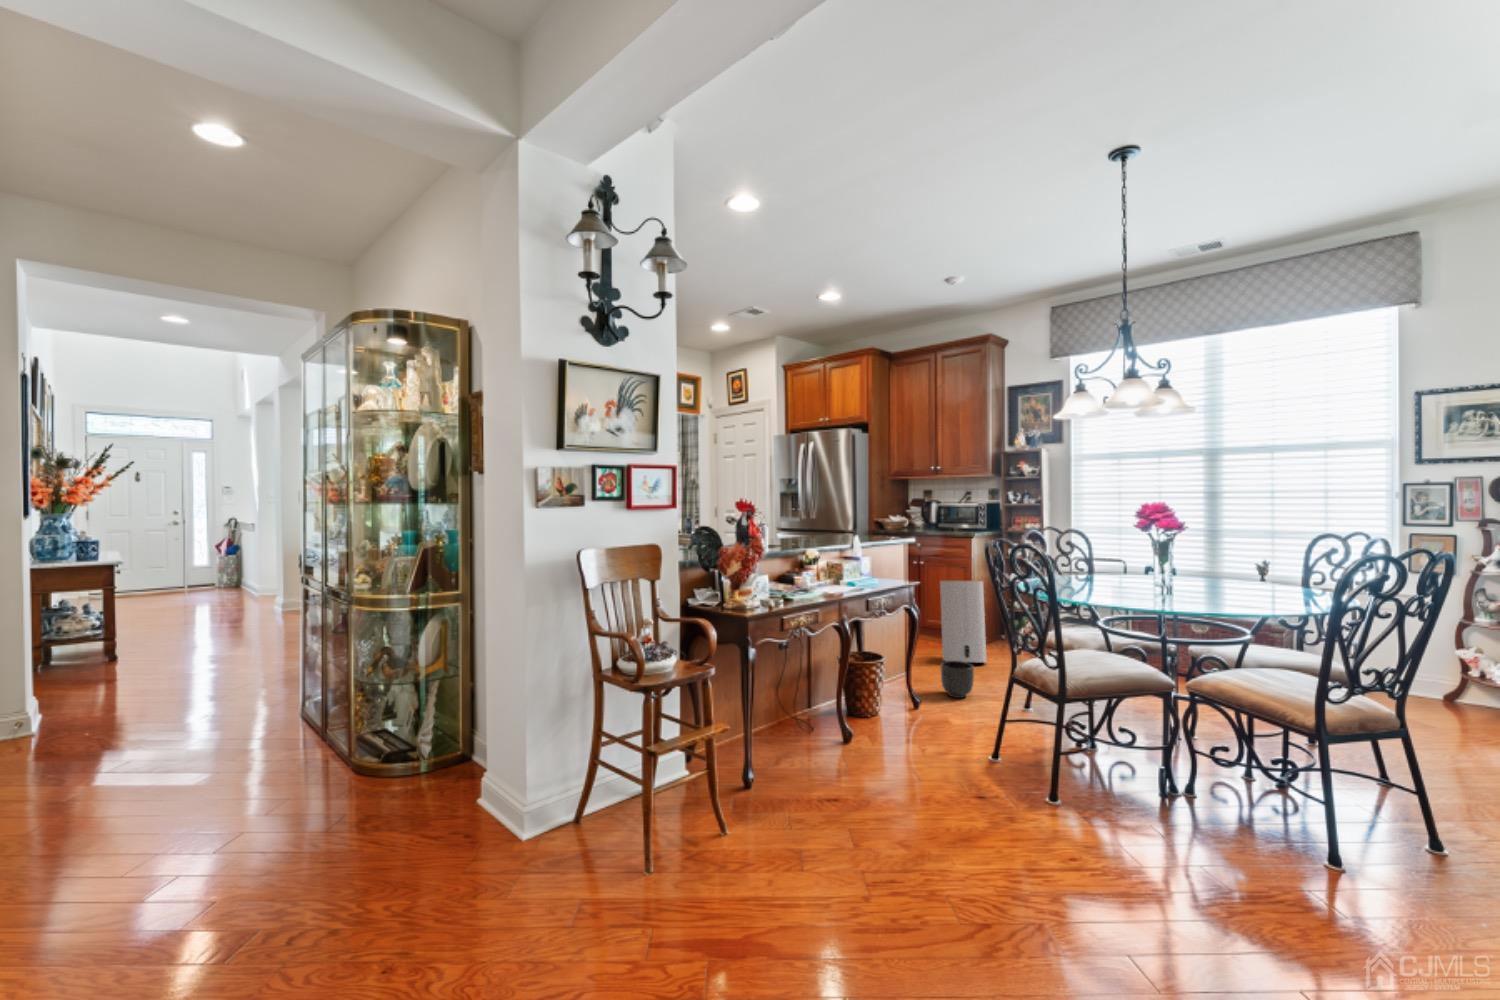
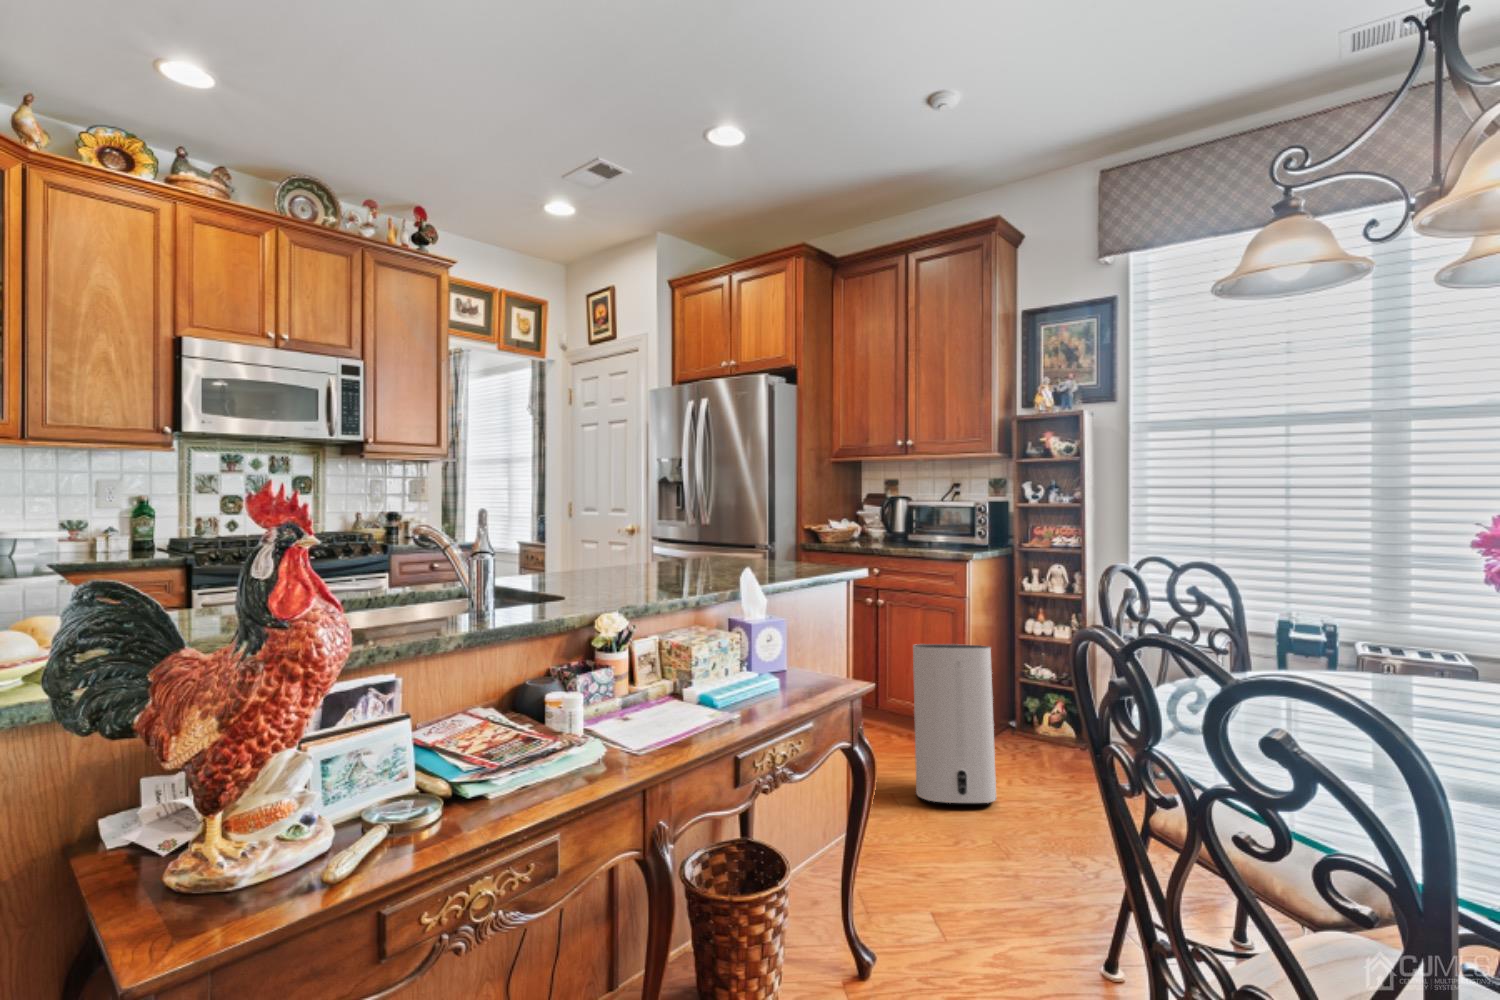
planter: present [941,661,974,698] -> none [917,839,988,933]

